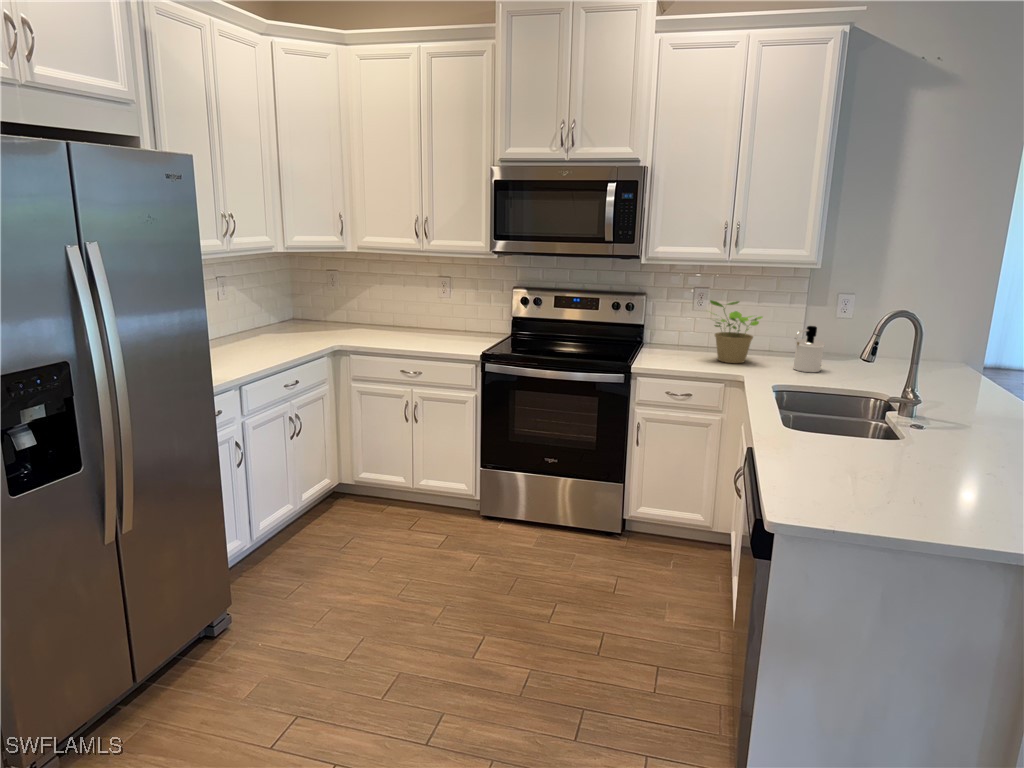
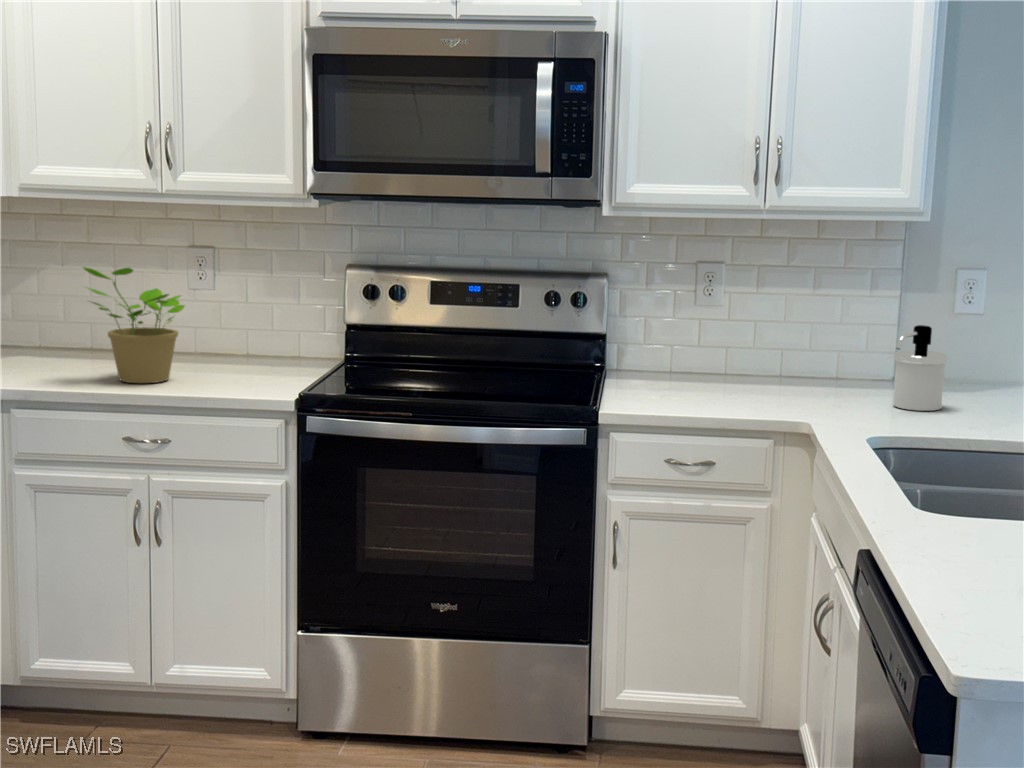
potted plant: present [710,300,762,363] -> present [84,267,184,383]

